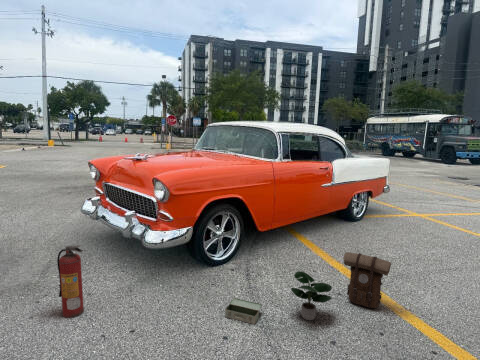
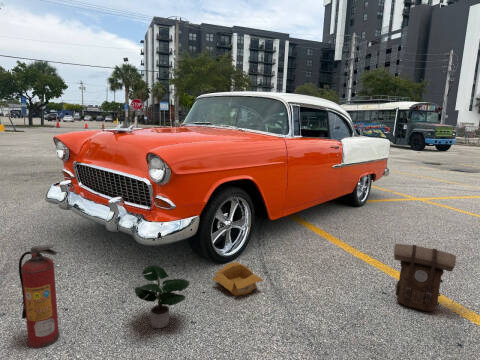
cardboard box: none [202,264,242,290] -> present [213,262,263,296]
potted plant: present [291,271,332,320] -> present [135,265,189,328]
toolbox: present [225,298,262,324] -> none [256,307,301,342]

